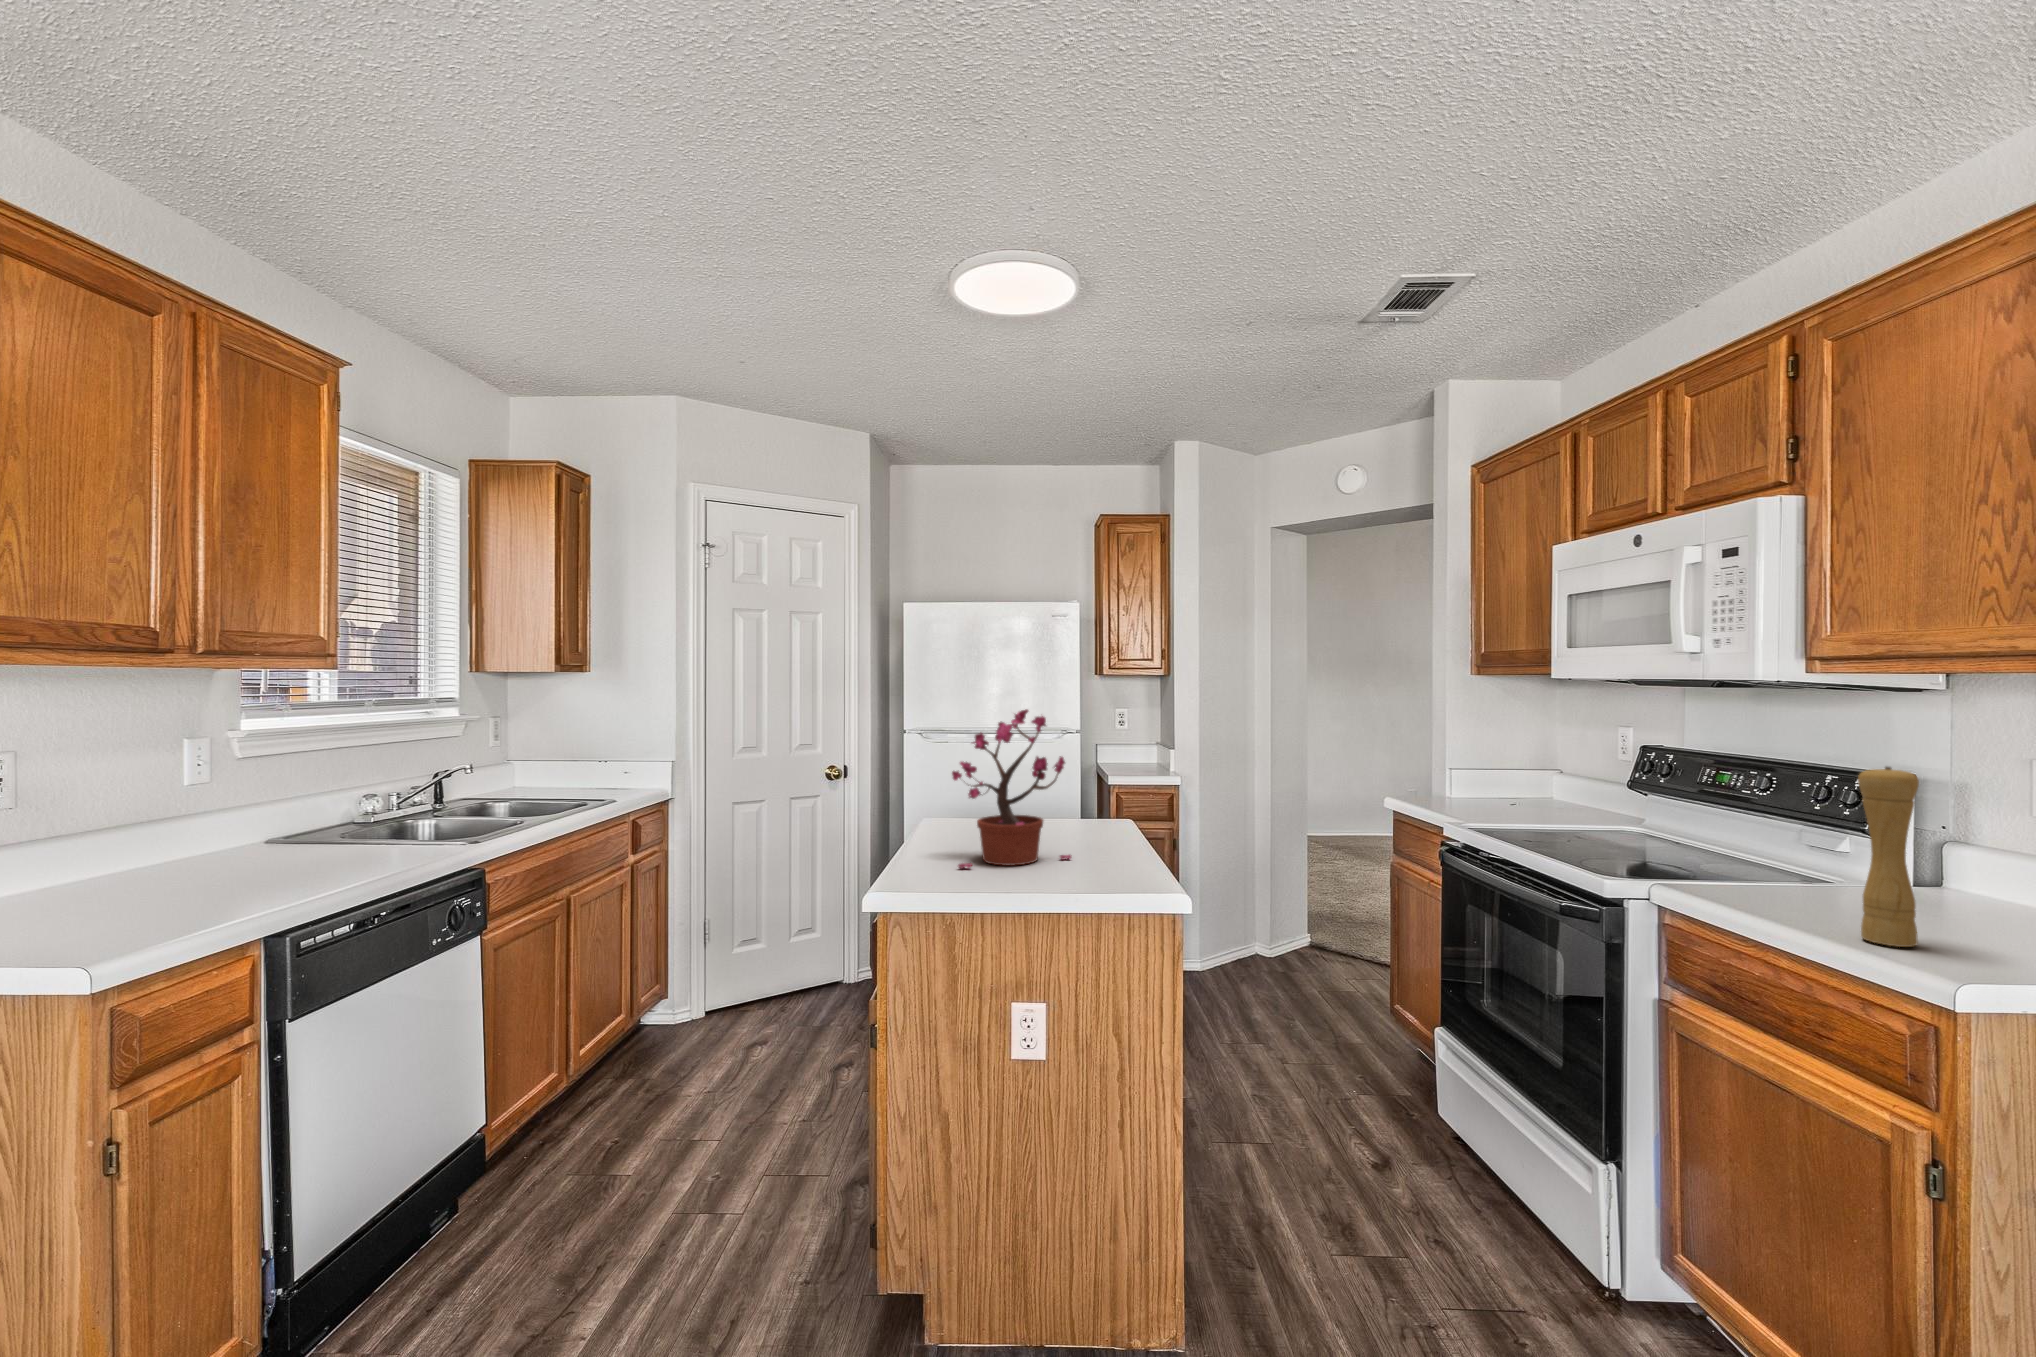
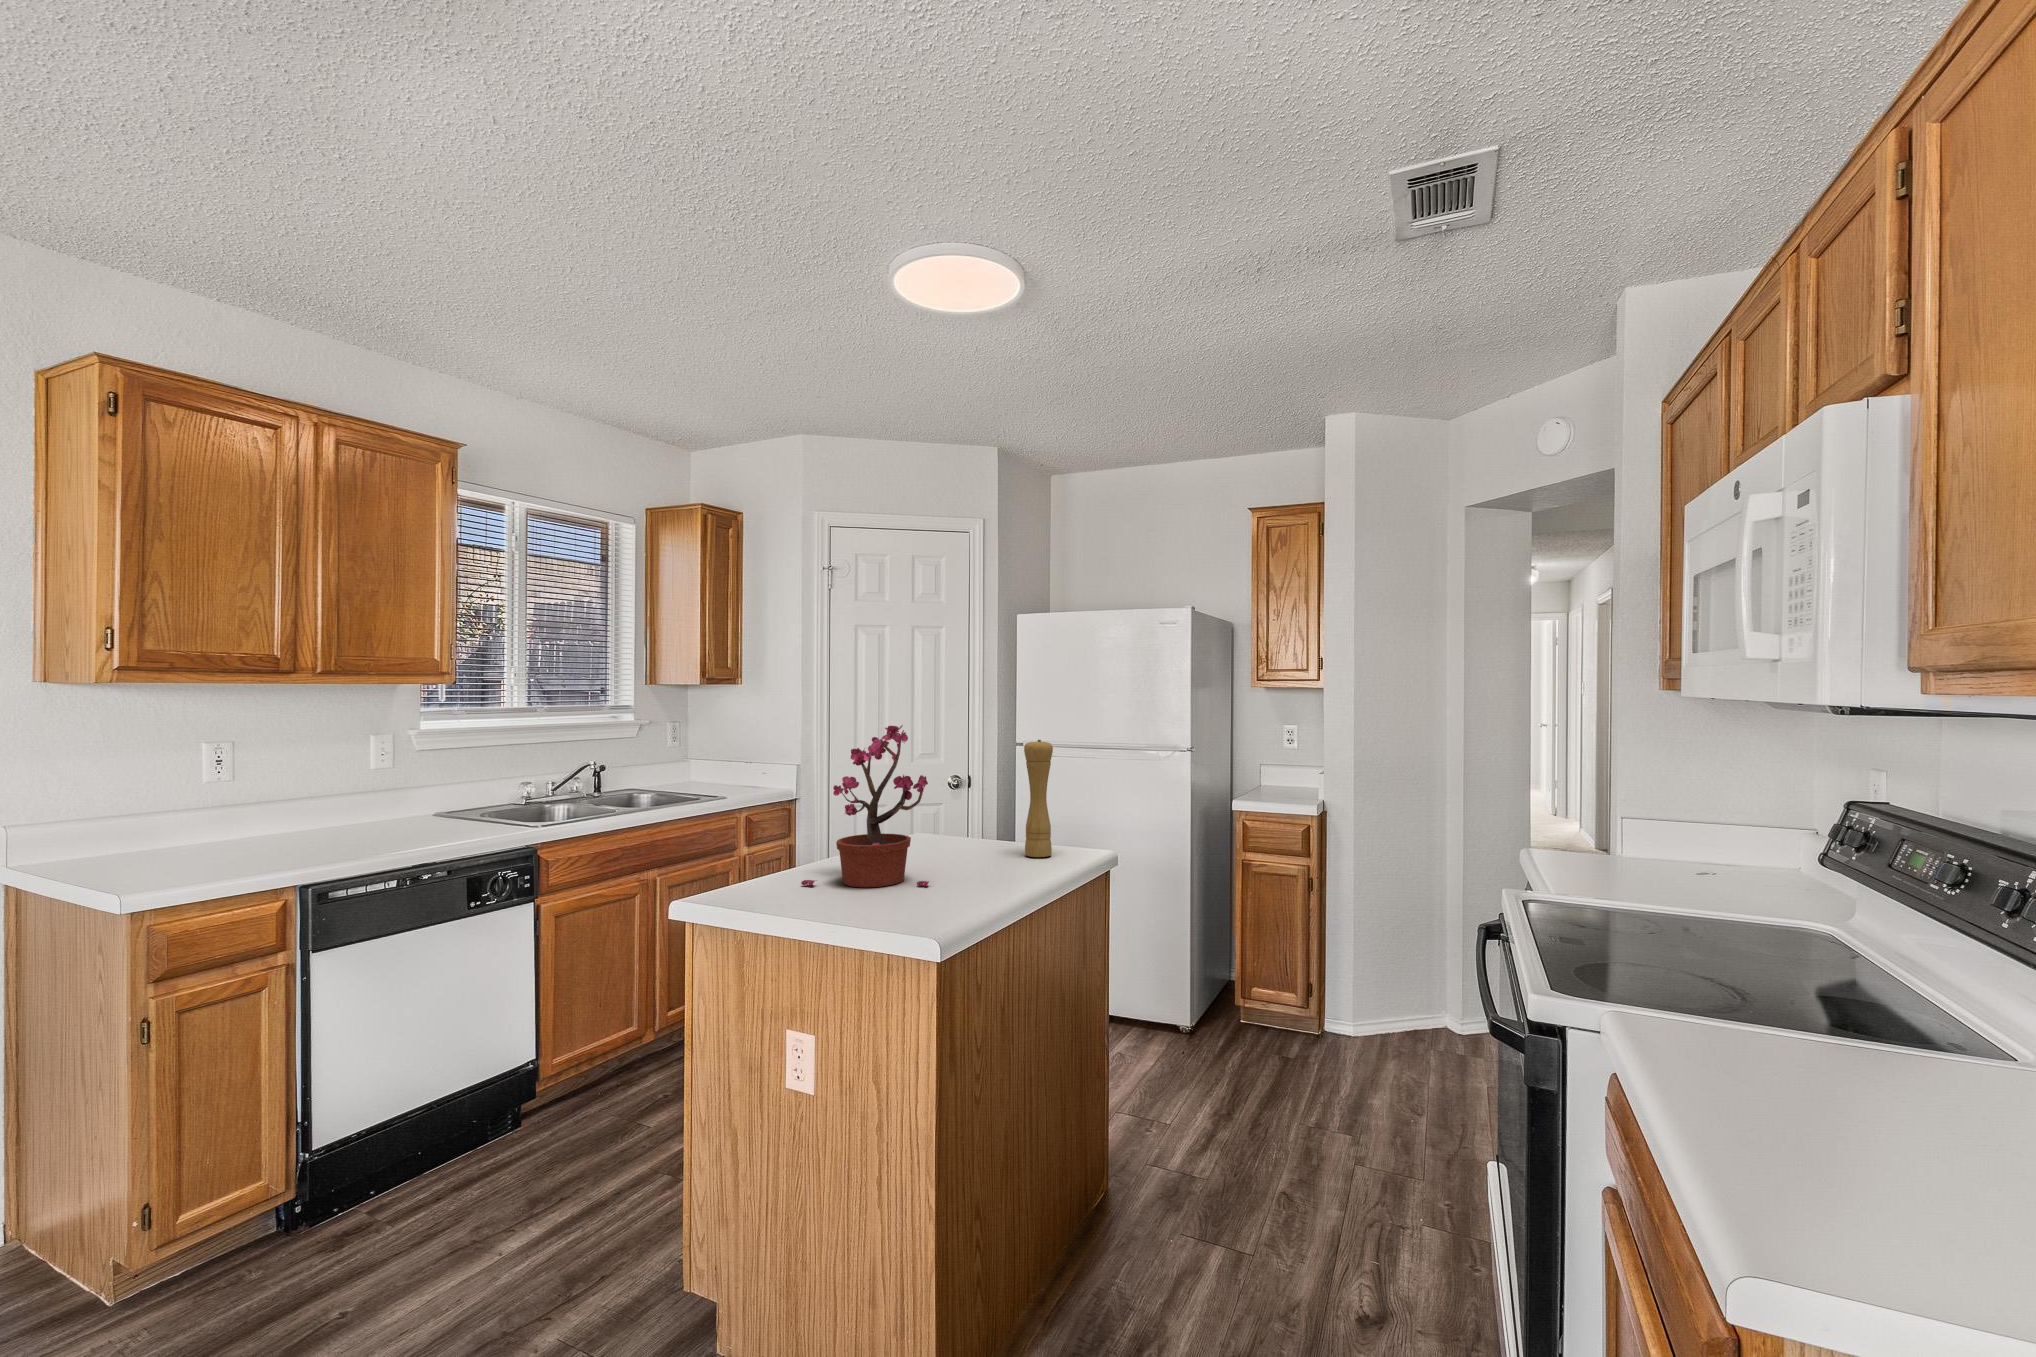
pepper mill: present [1858,767,1919,947] -> present [1024,740,1053,857]

